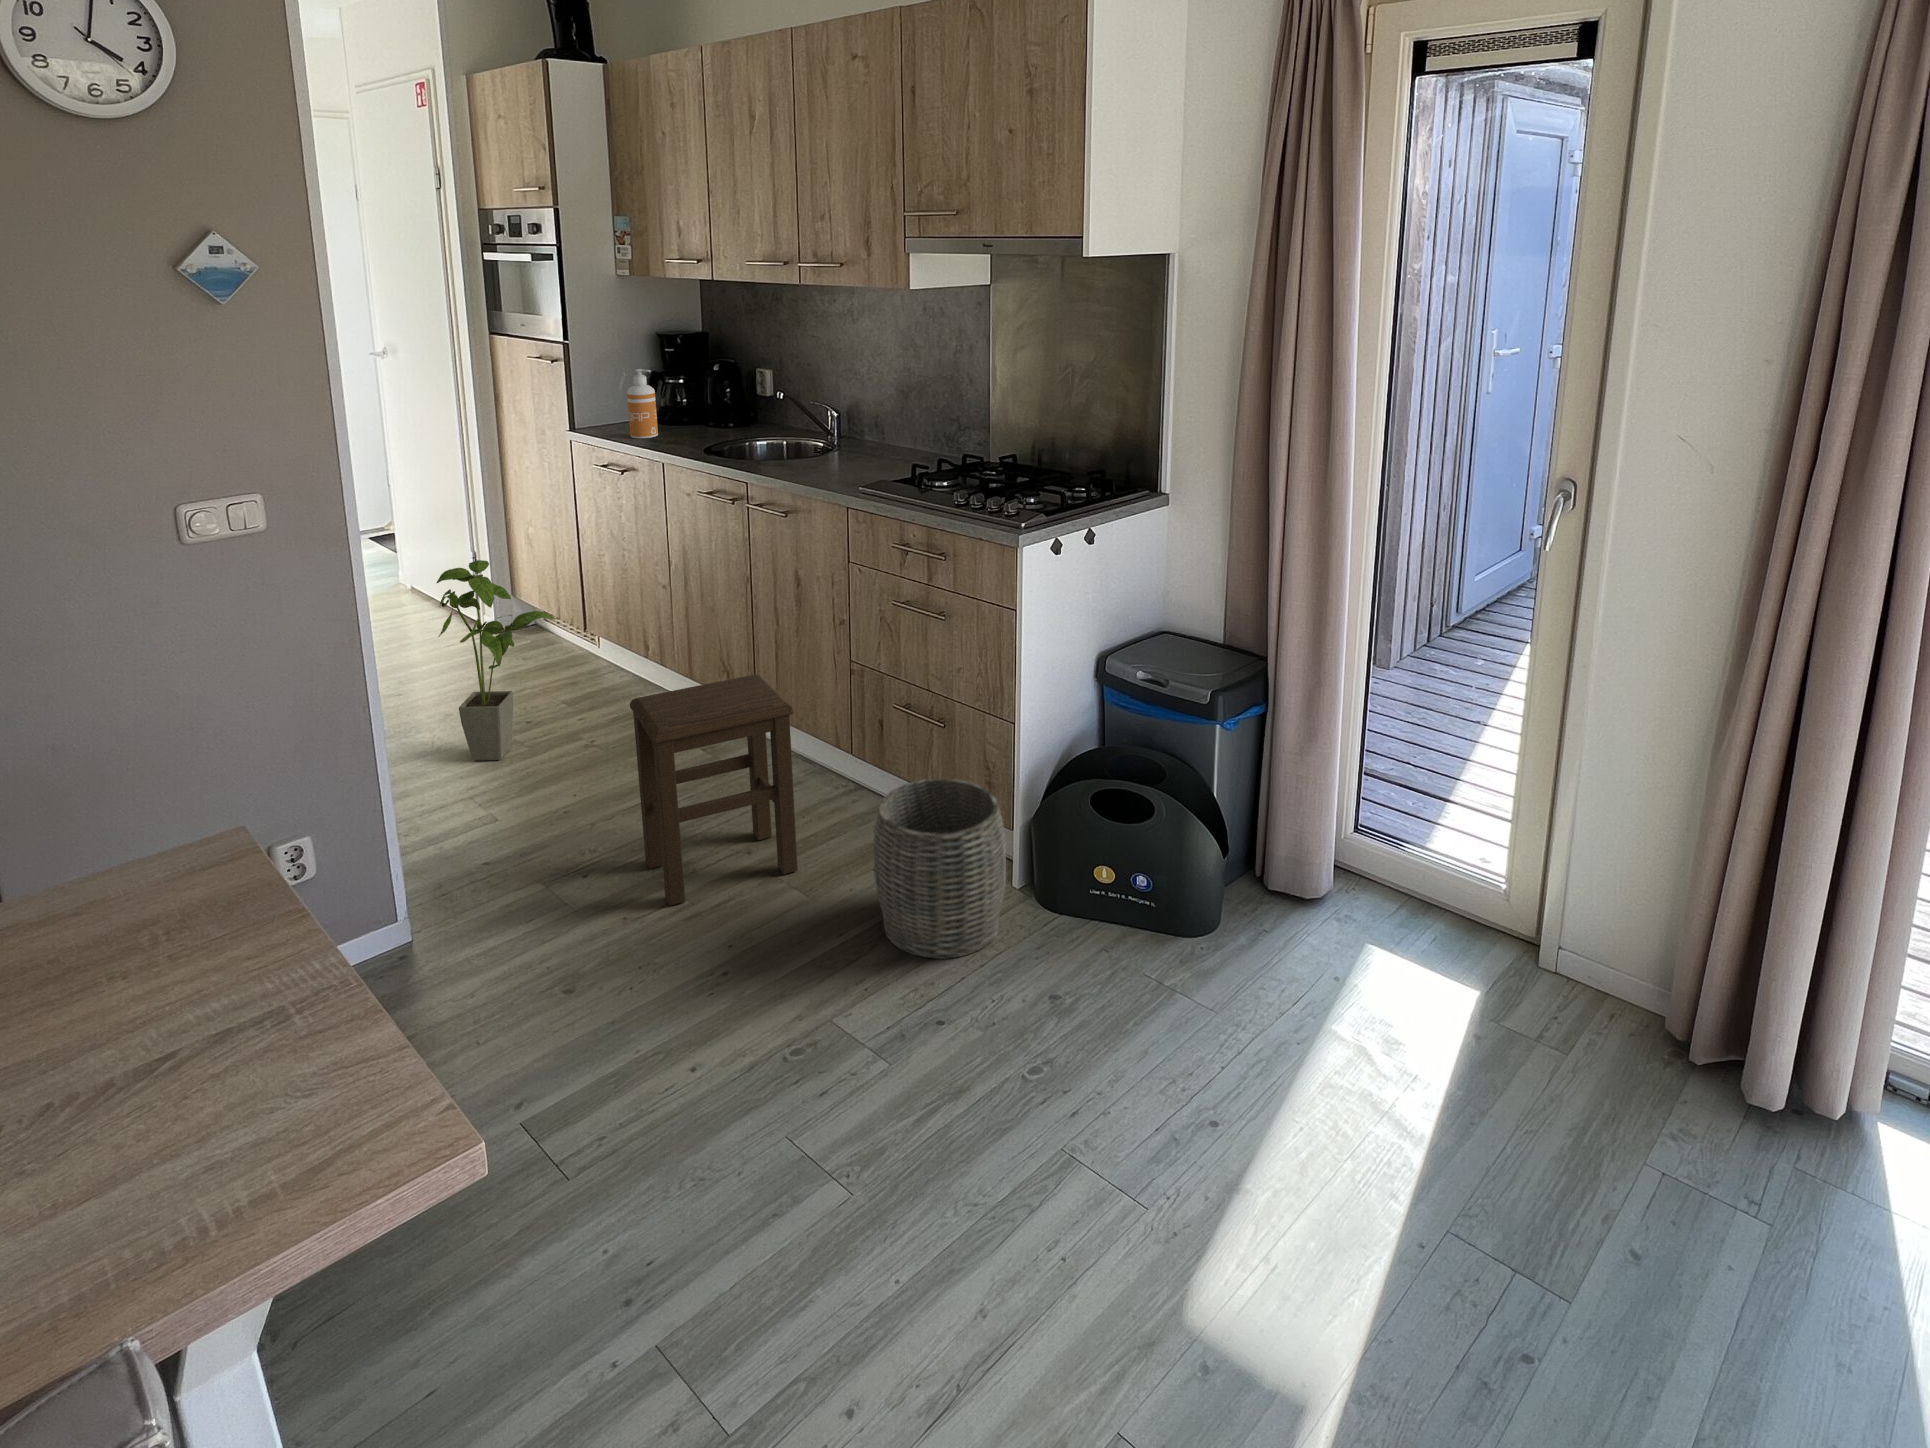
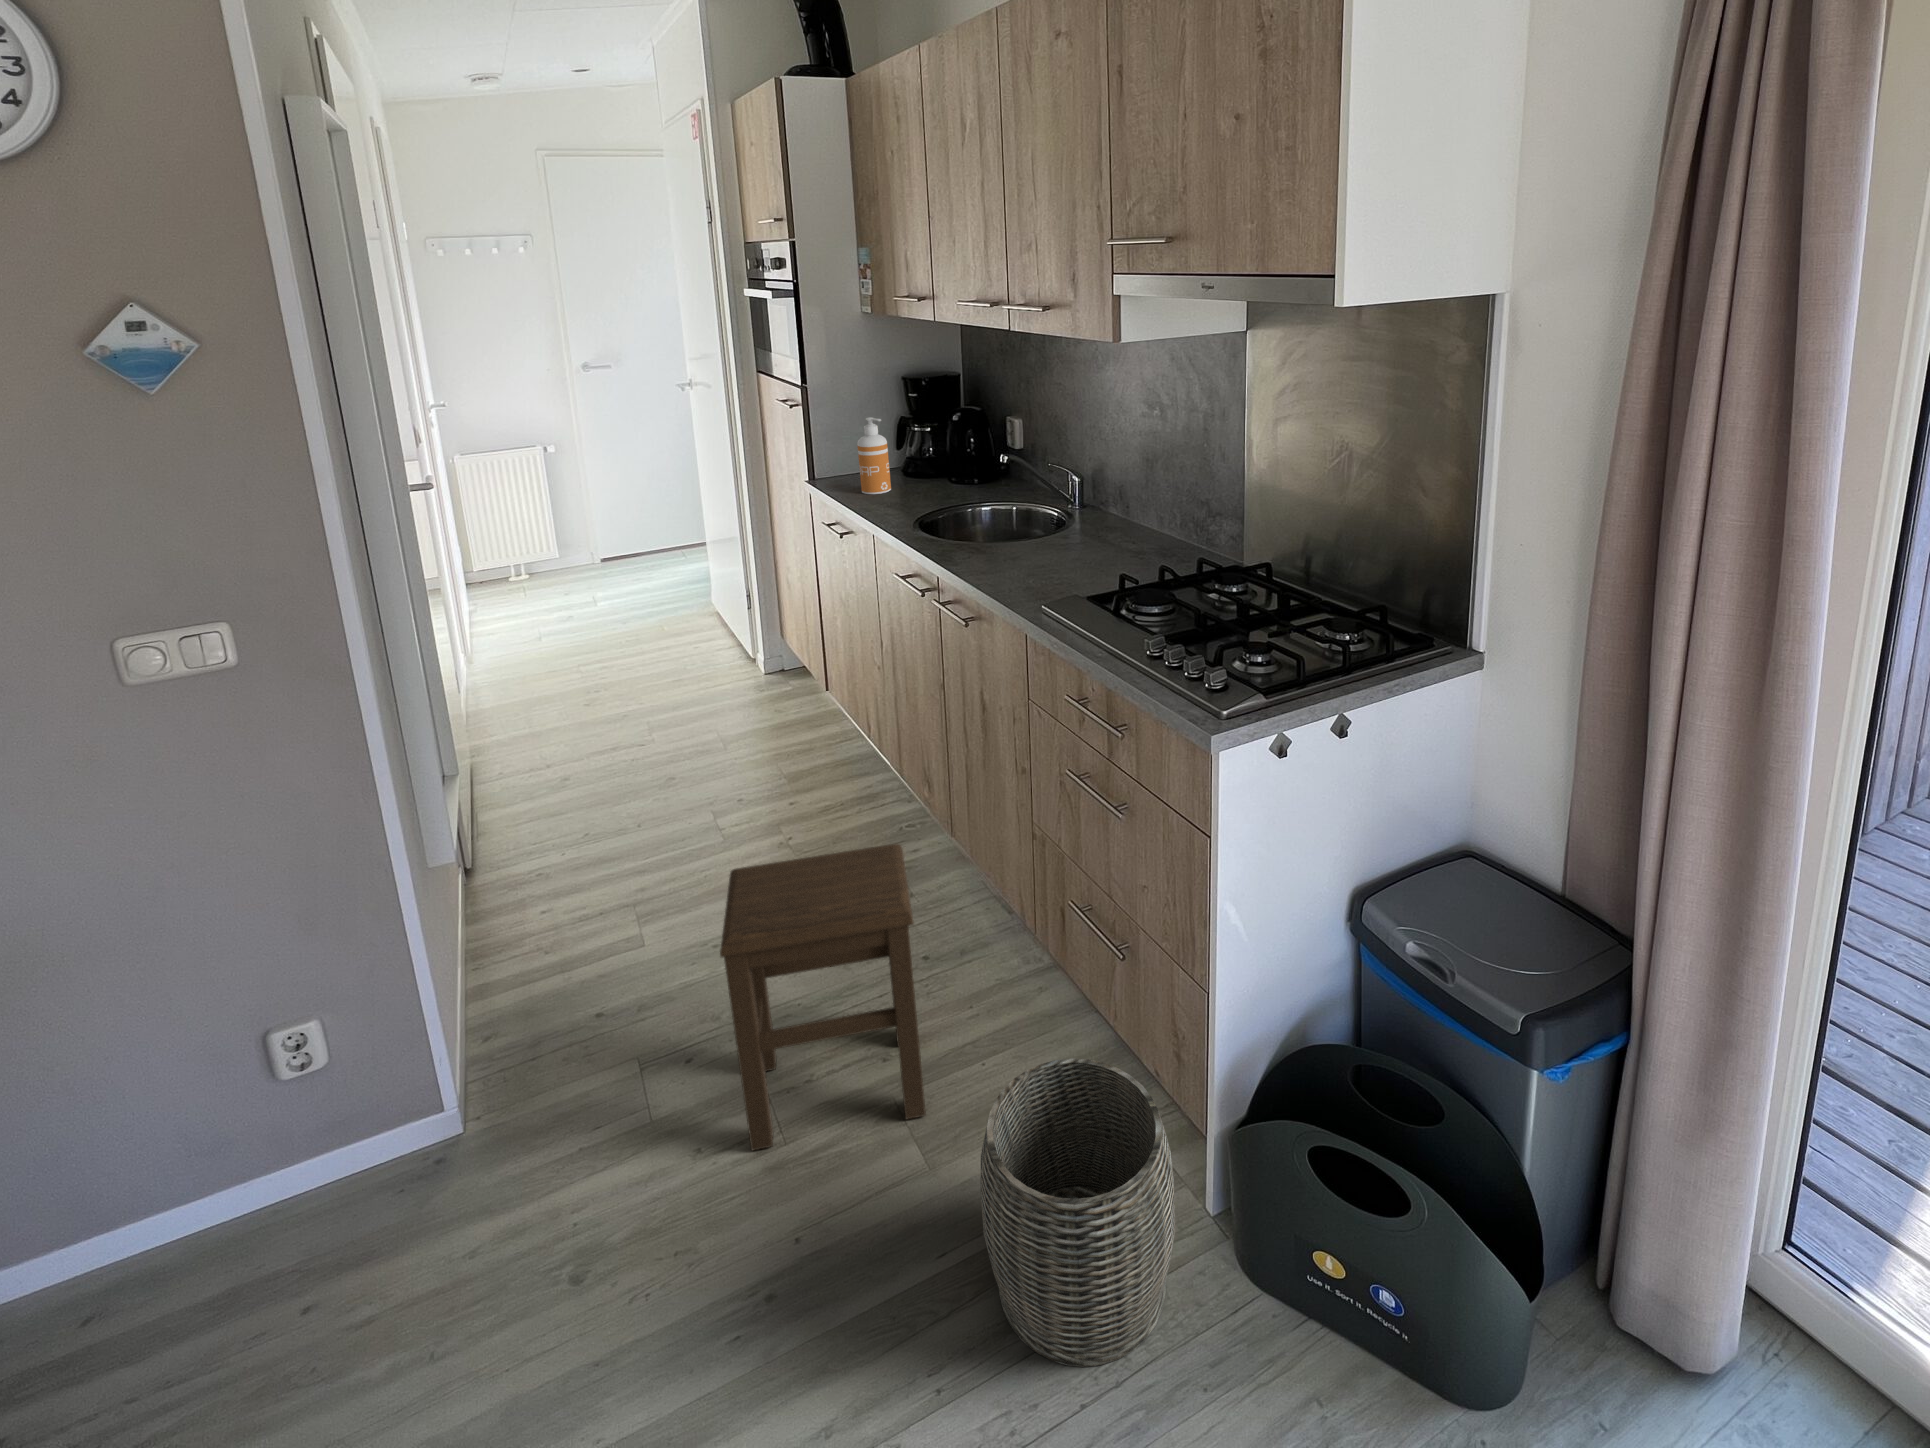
house plant: present [437,560,556,760] -> none [603,641,742,857]

